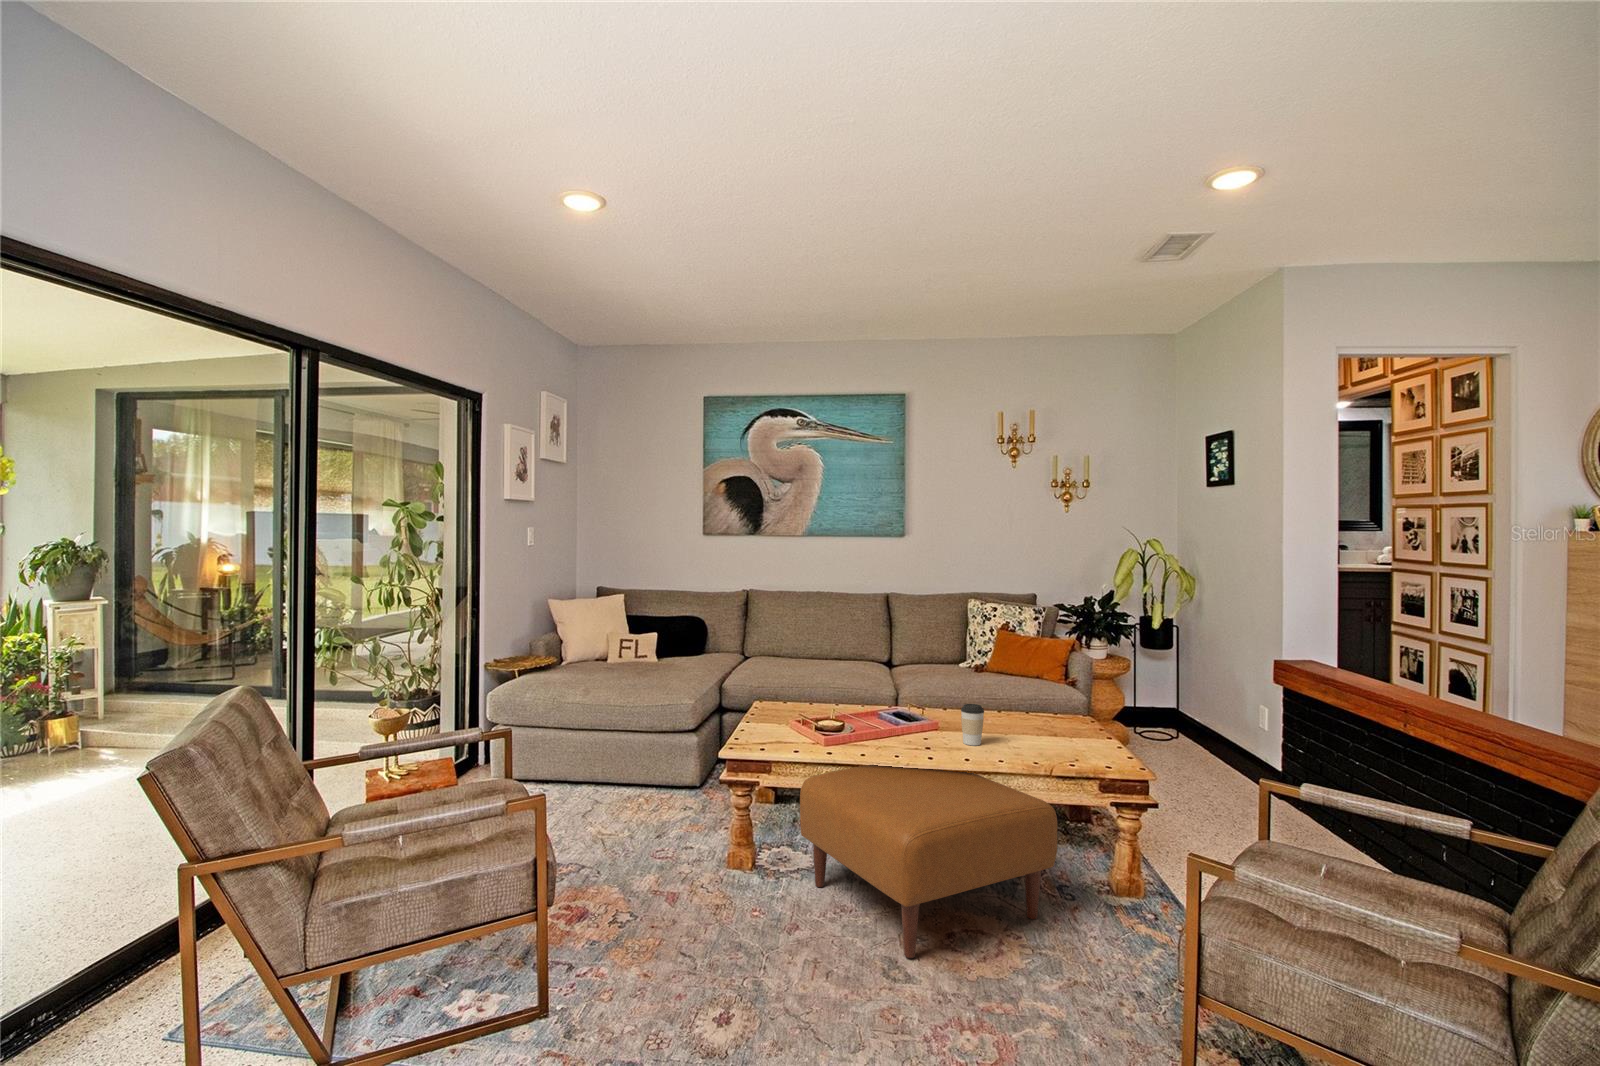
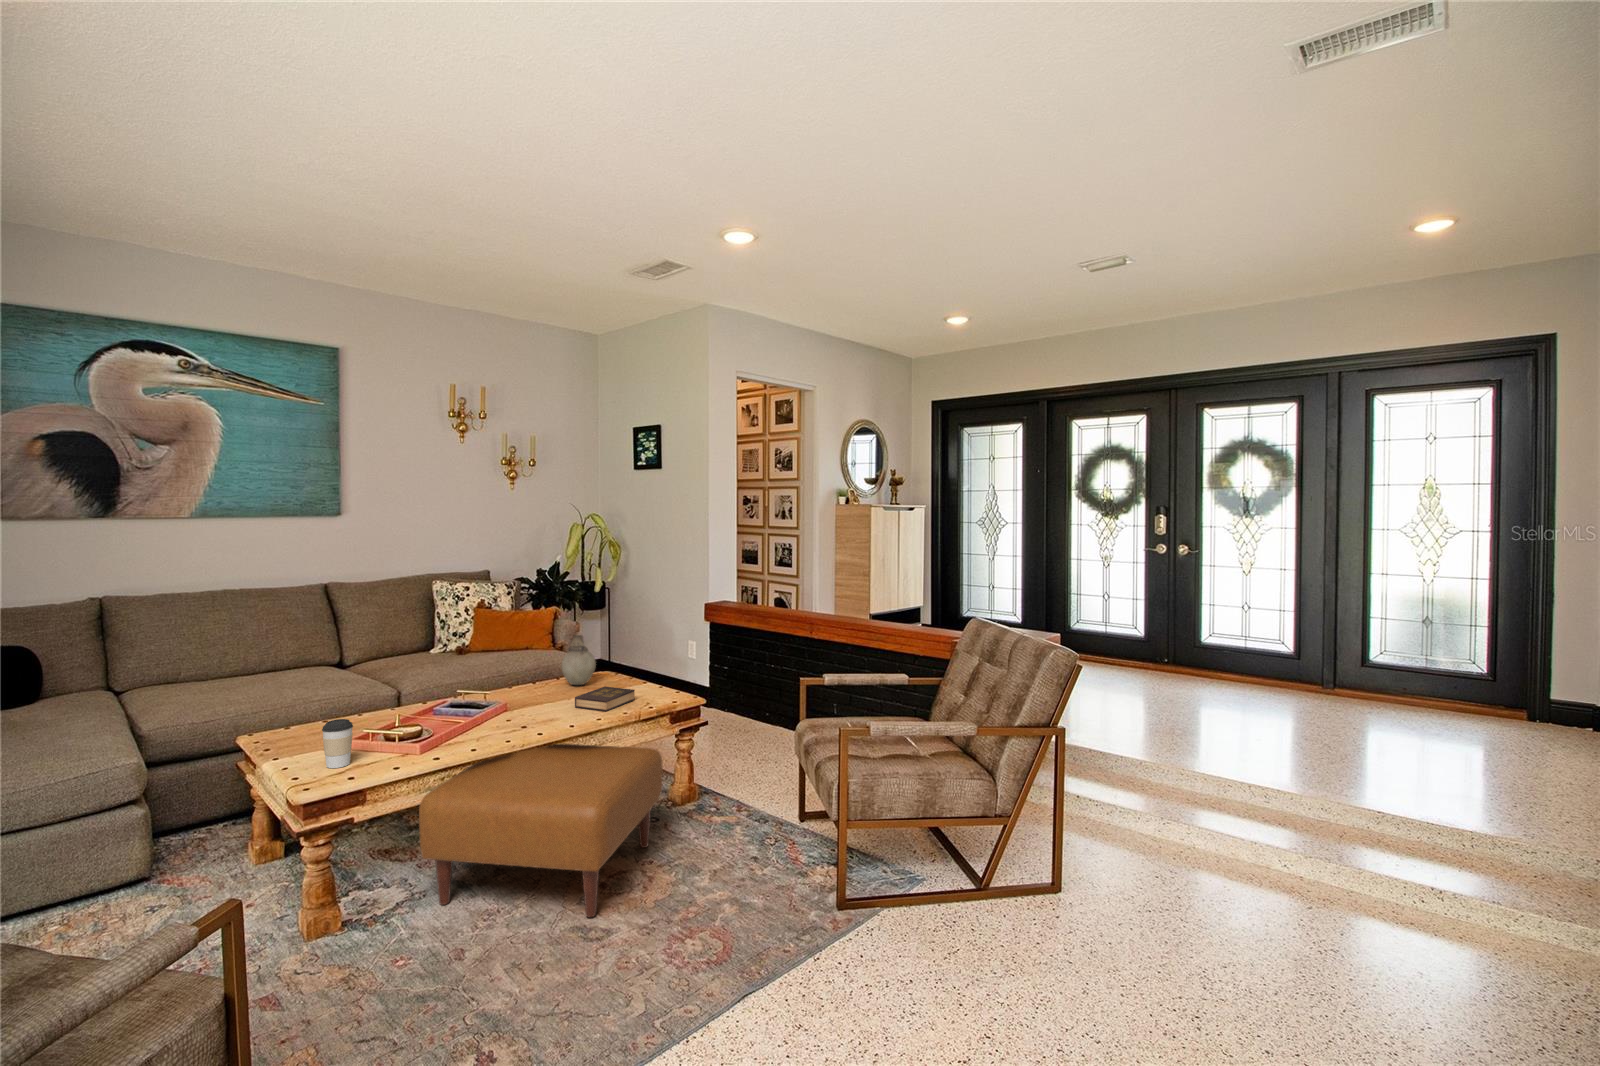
vase: none [1031,665,1070,721] -> present [562,635,596,685]
coffee cup: present [961,704,984,745] -> present [322,719,353,768]
hardback book: none [1010,725,1082,750] -> present [575,686,635,712]

